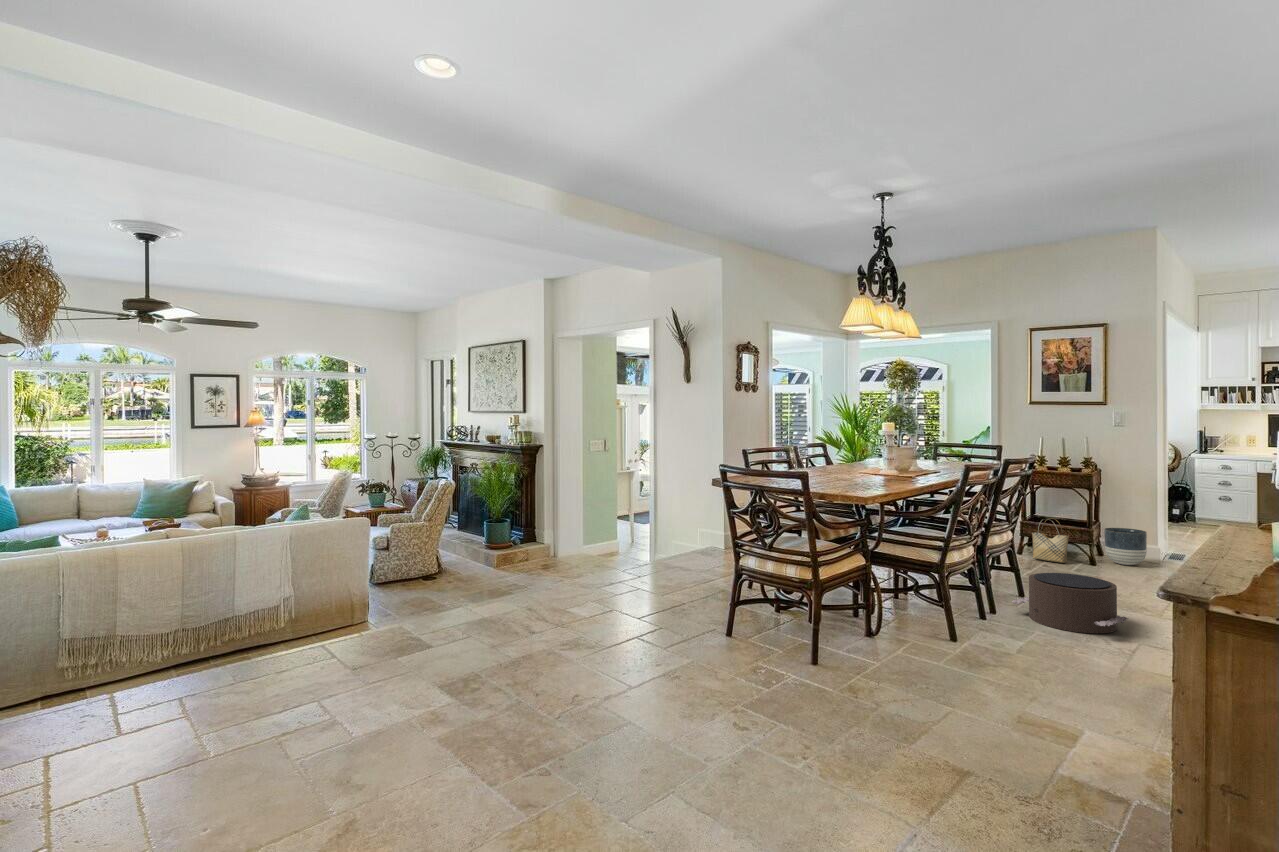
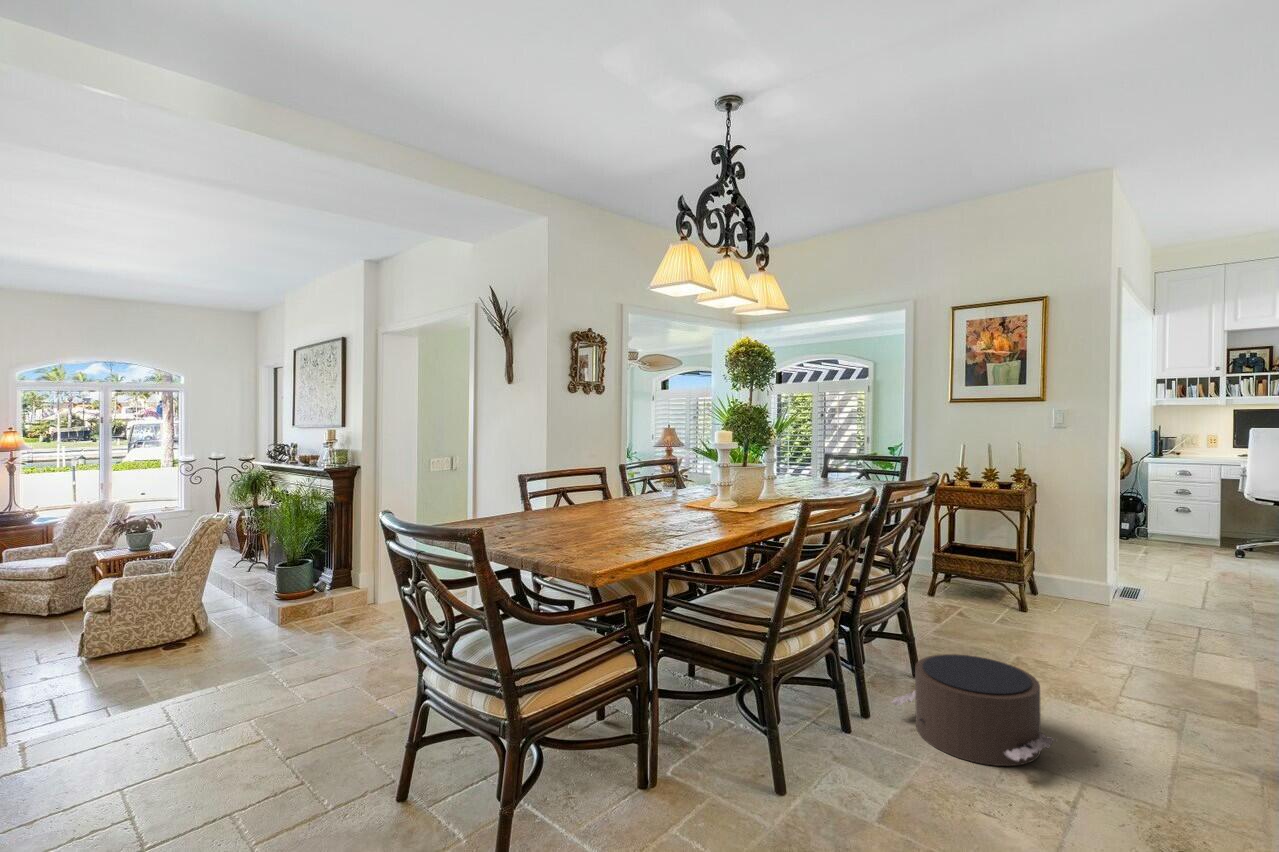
woven basket: present [1032,518,1069,563] -> none [947,550,994,610]
planter: present [1104,528,1147,565] -> none [1039,561,1091,612]

